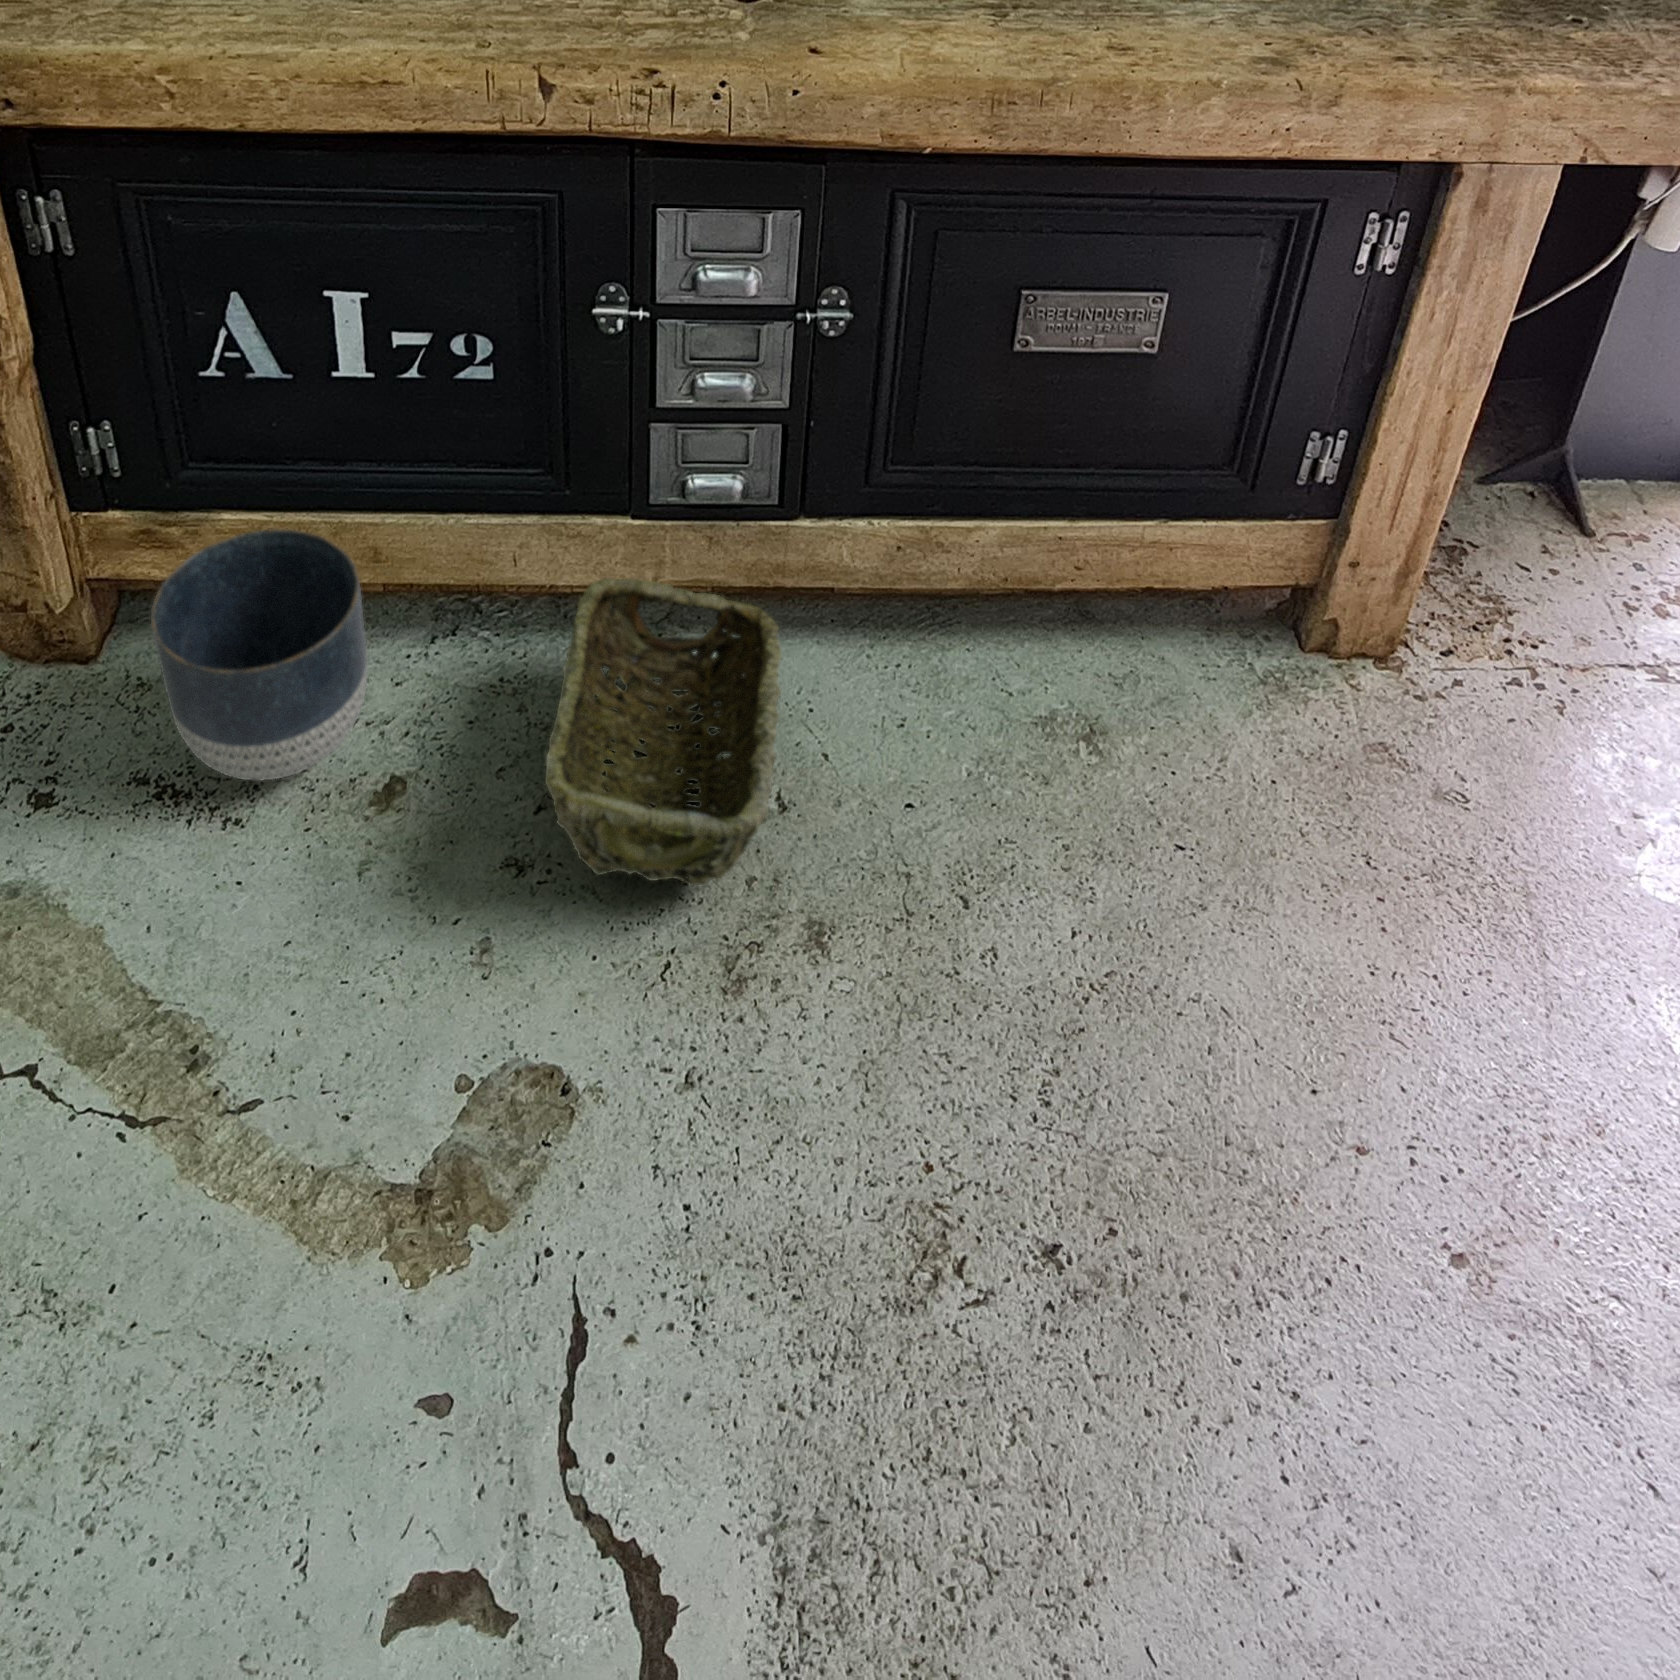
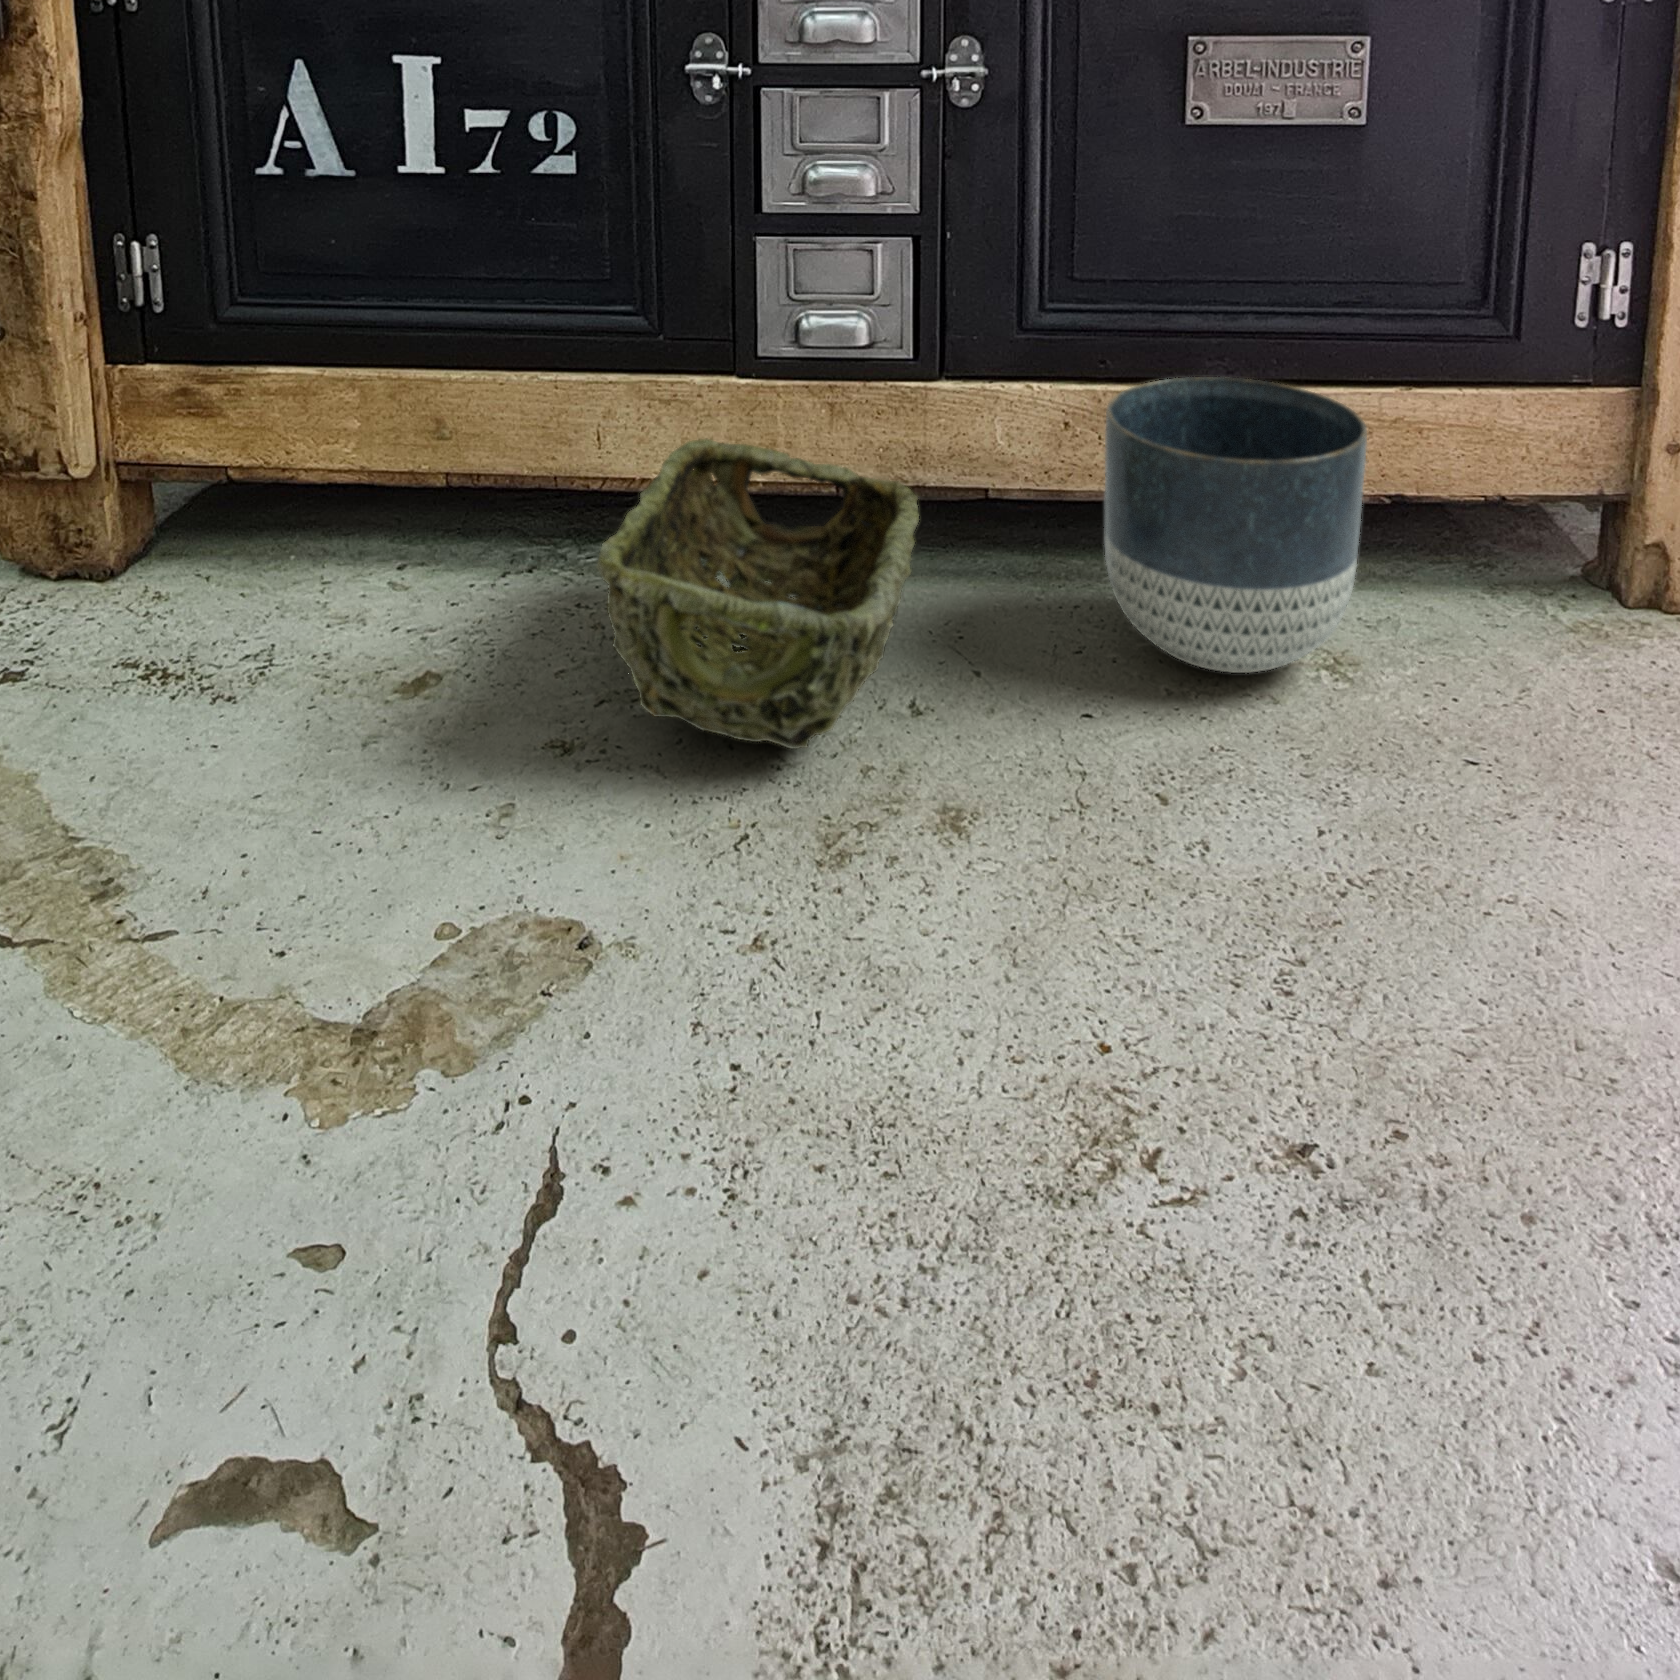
planter: present [151,529,368,781] -> present [1105,377,1367,673]

